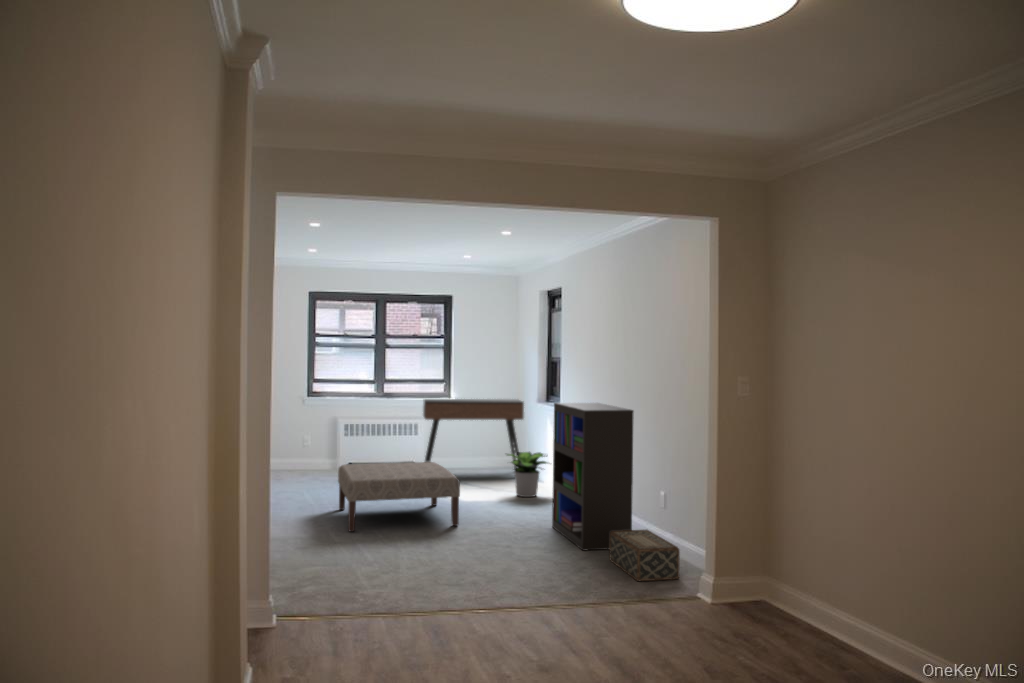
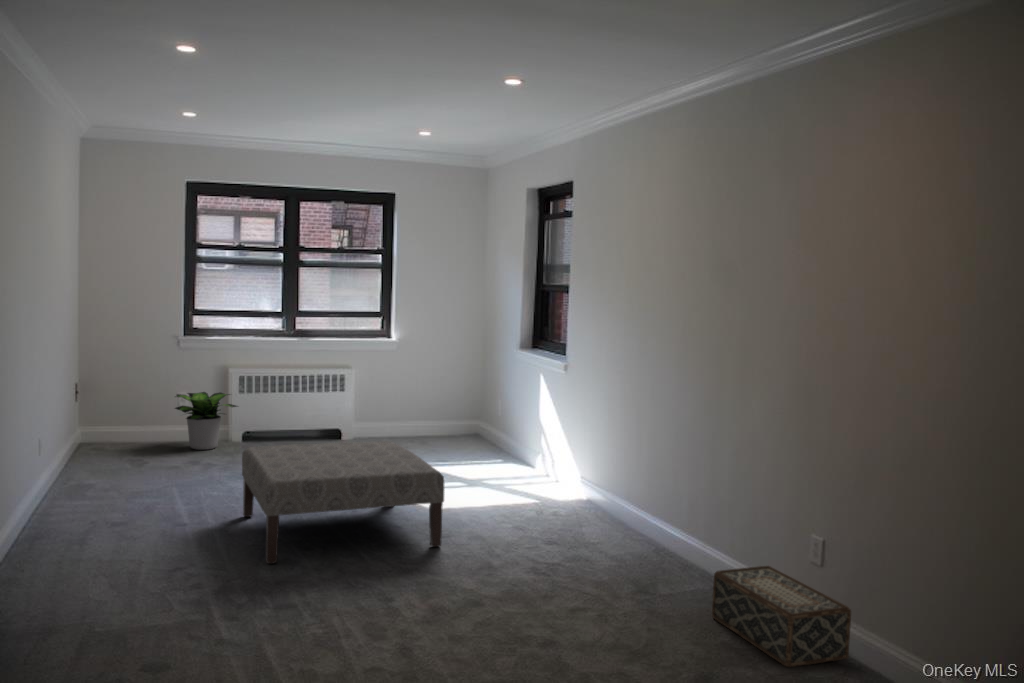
console table: present [423,399,524,468] -> none [354,341,502,454]
bookshelf: present [552,403,634,550] -> none [585,356,741,596]
potted plant: present [507,452,547,497] -> present [175,392,237,450]

